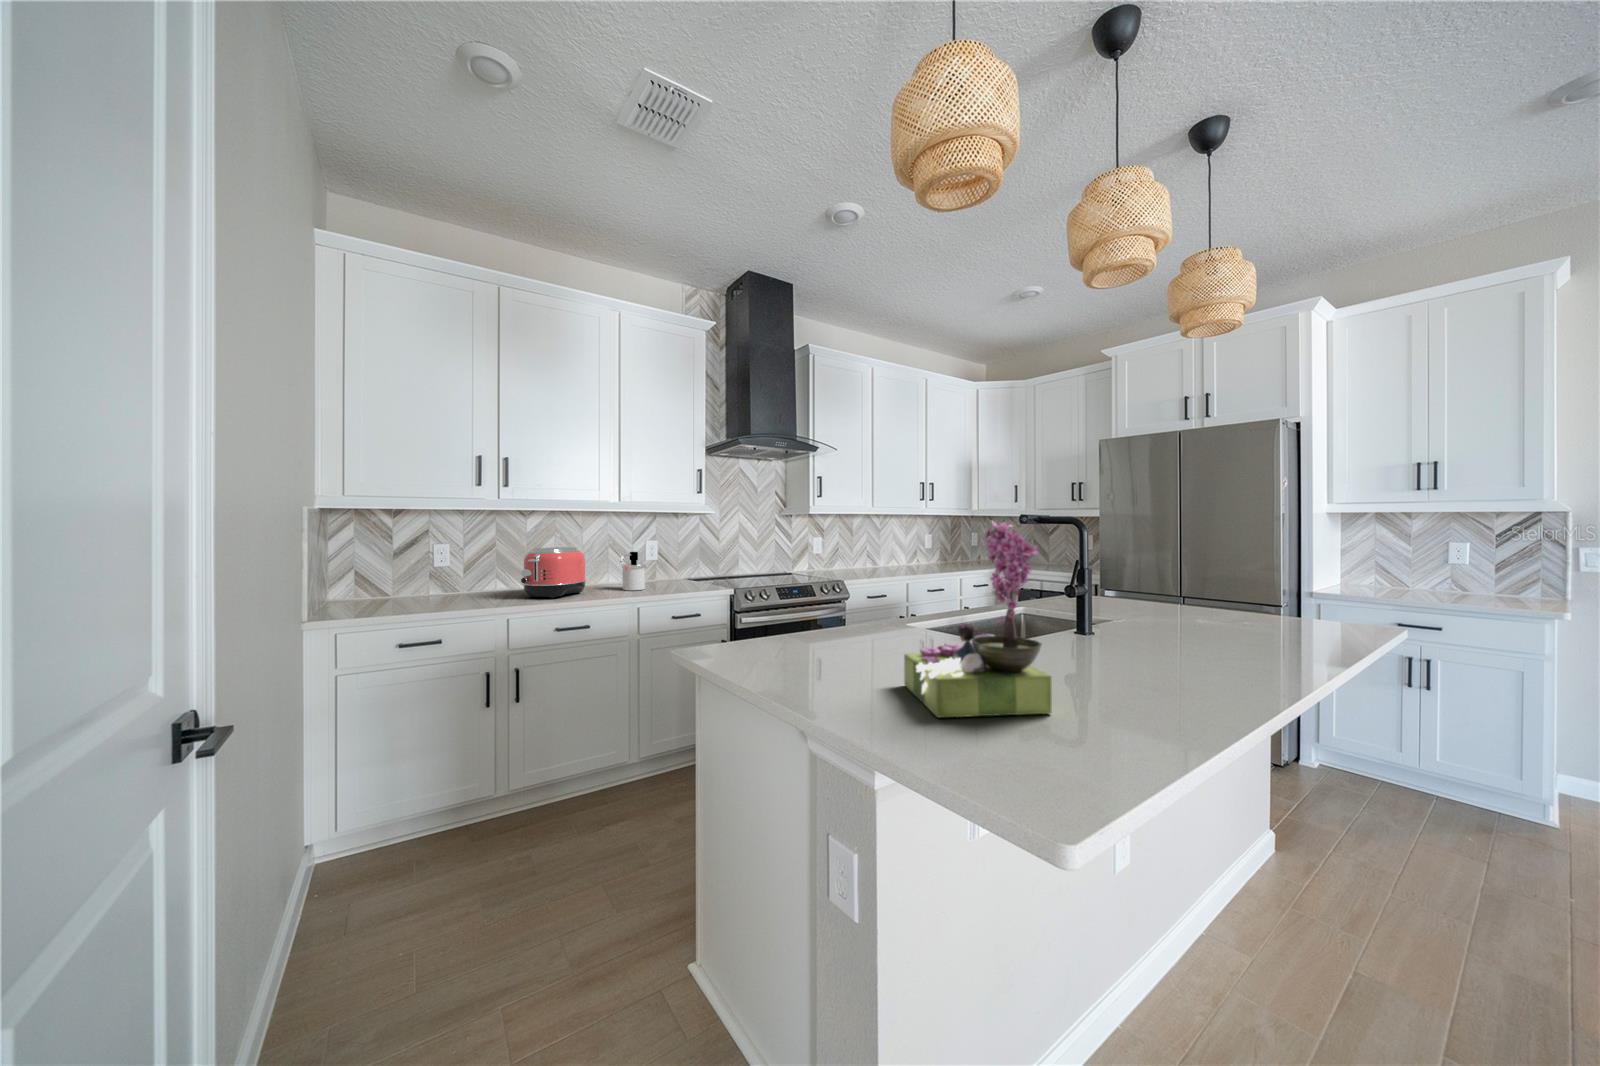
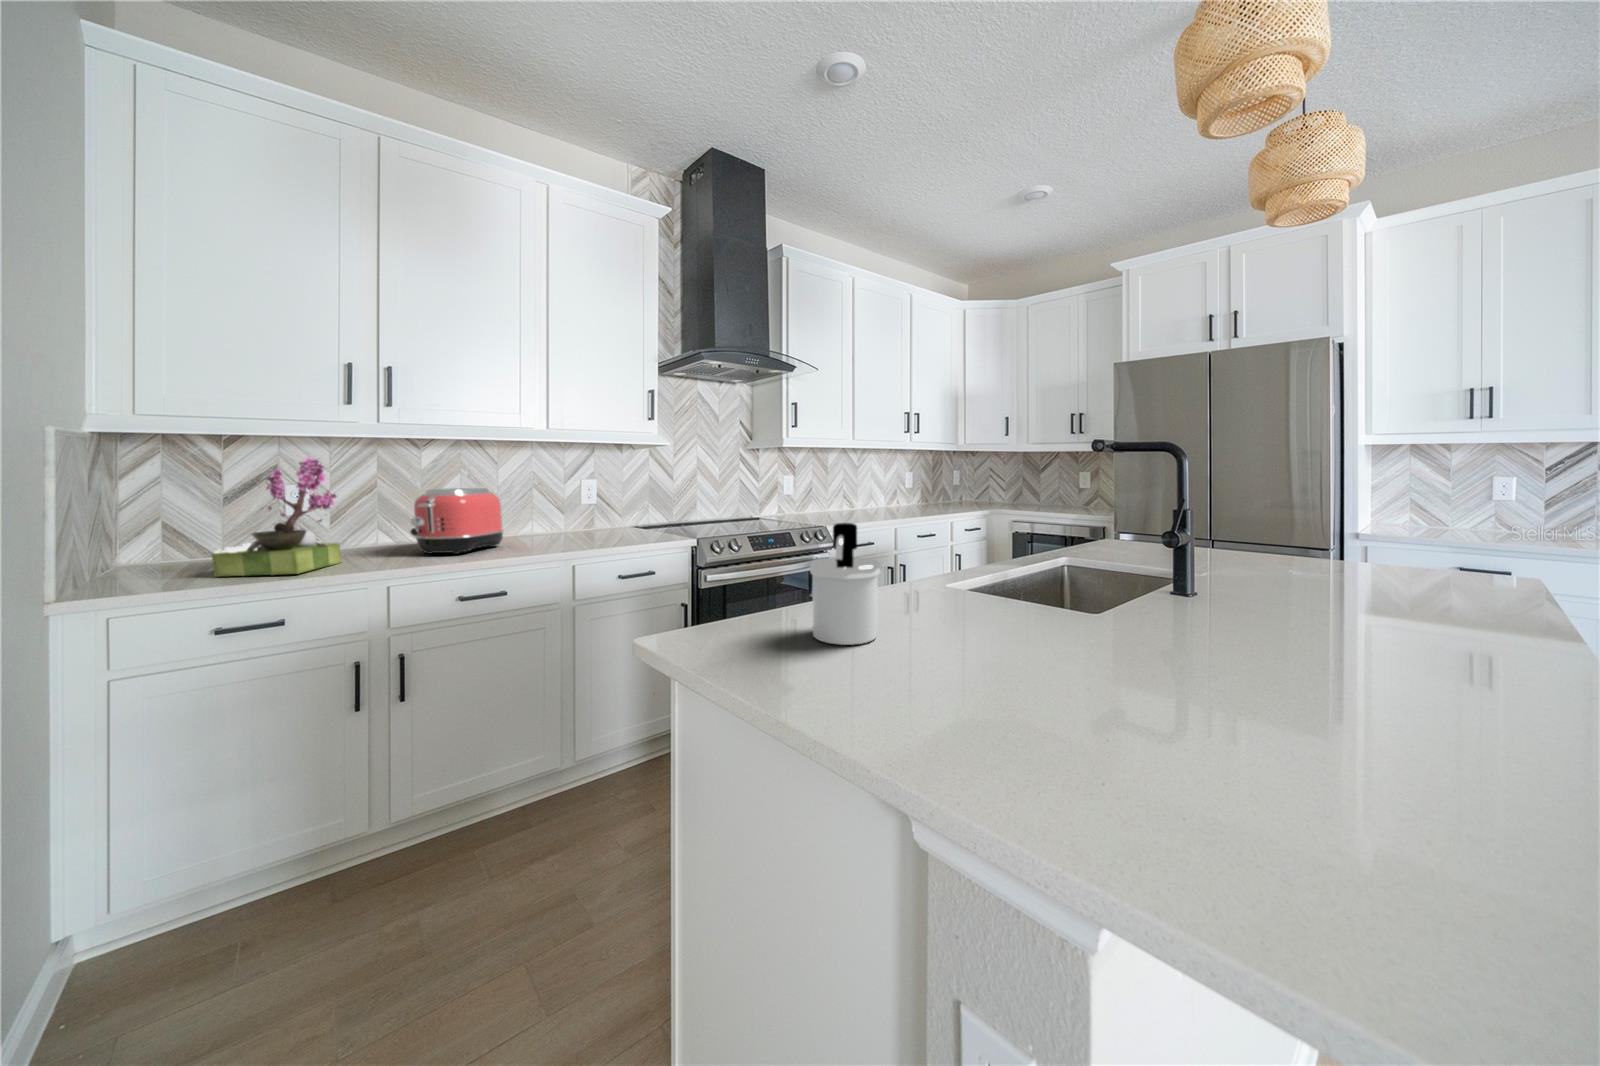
flower arrangement: present [904,521,1052,717] -> present [212,457,341,576]
soap dispenser: present [620,552,646,590] -> present [810,523,880,645]

